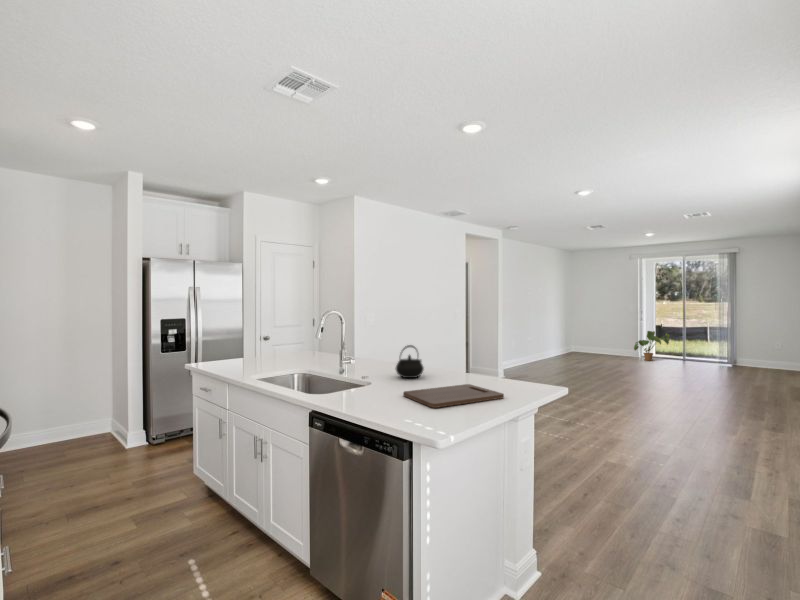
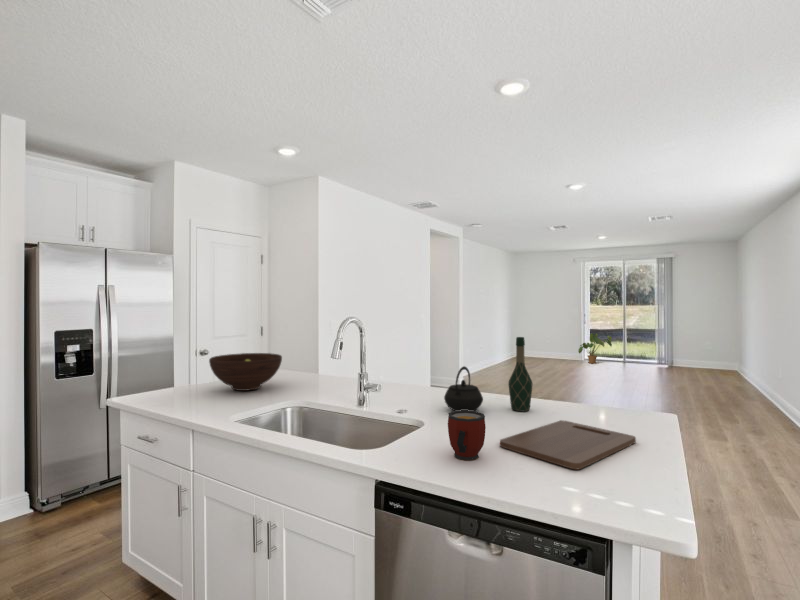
wine bottle: none [443,324,461,379] -> present [509,337,533,411]
fruit bowl: none [249,336,300,362] -> present [209,353,282,391]
mug: none [360,370,387,401] -> present [448,410,486,460]

